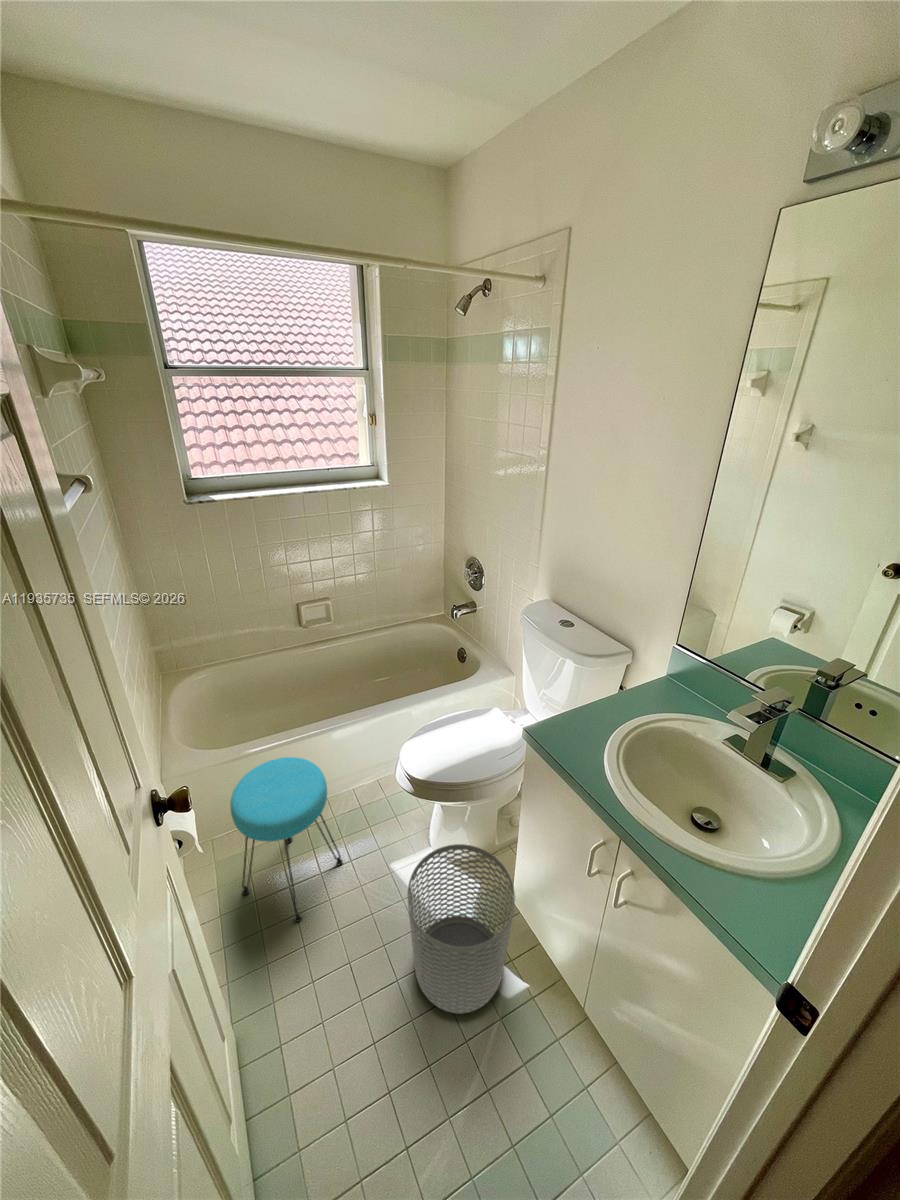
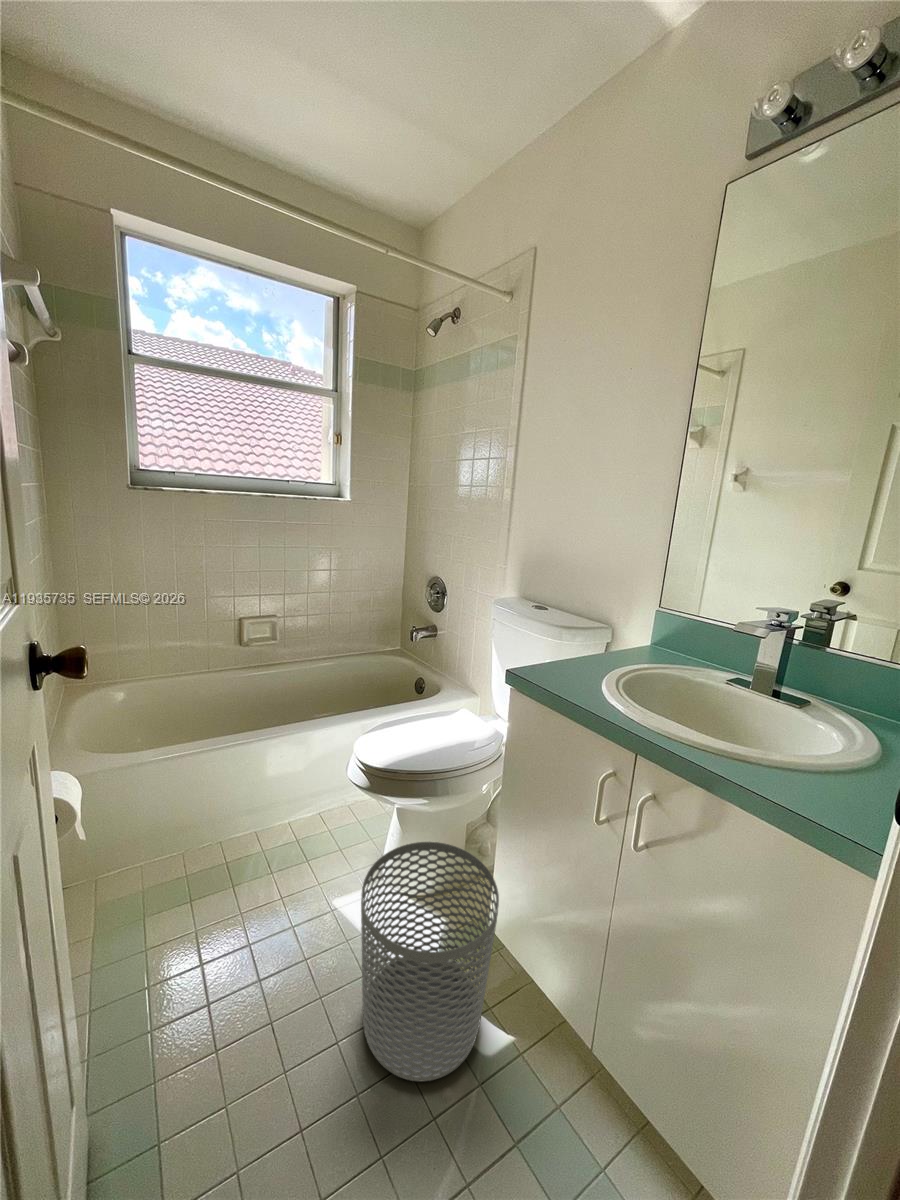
stool: present [230,757,342,922] -> none [129,753,271,974]

